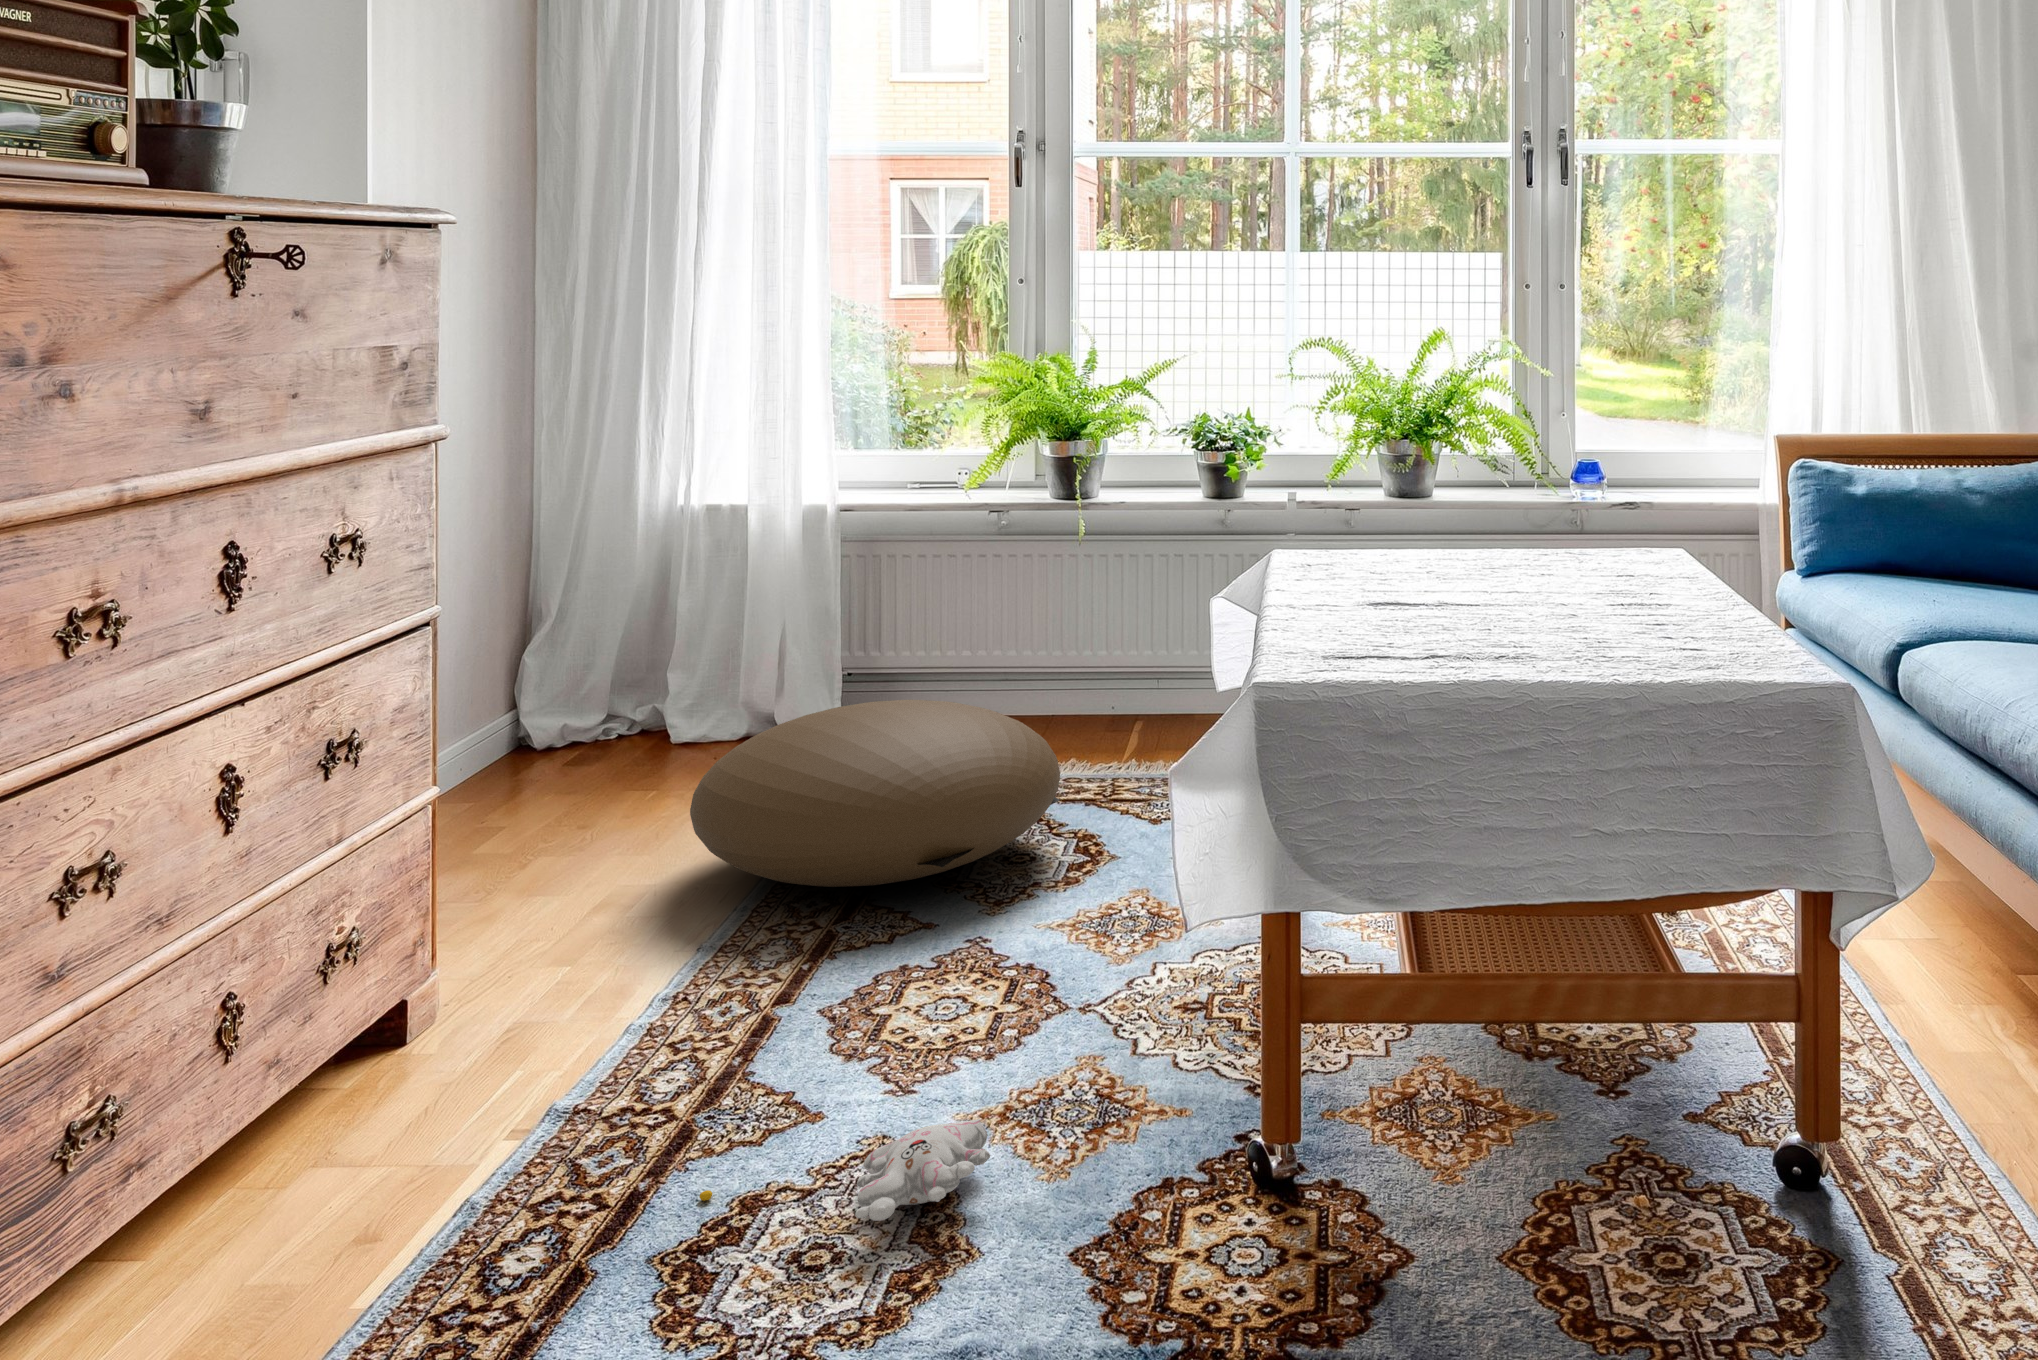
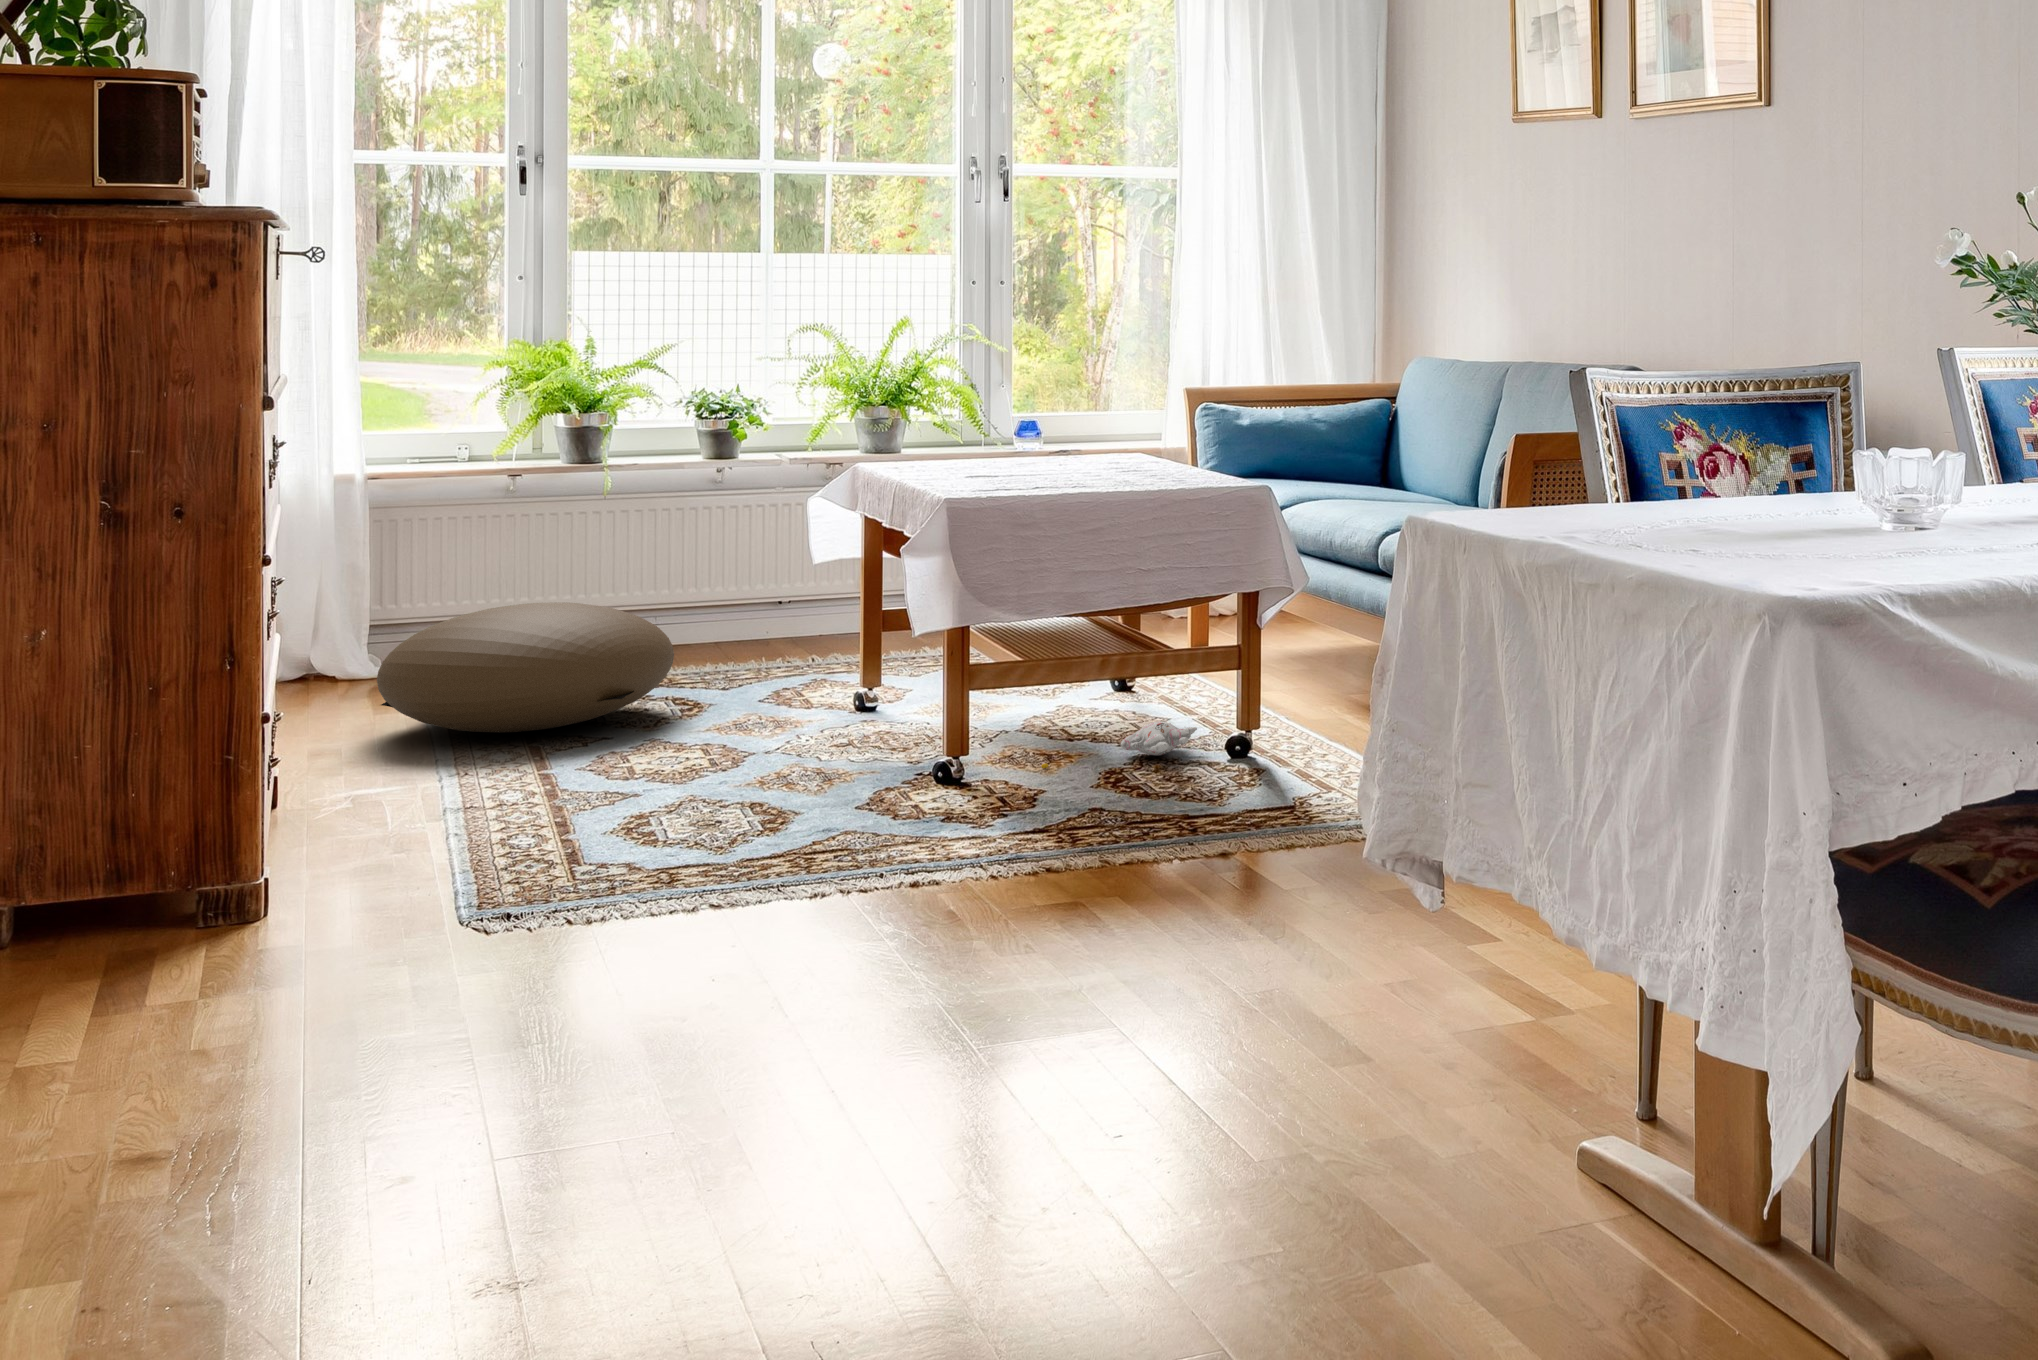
plush toy: present [699,1119,990,1221] -> present [1041,721,1197,768]

